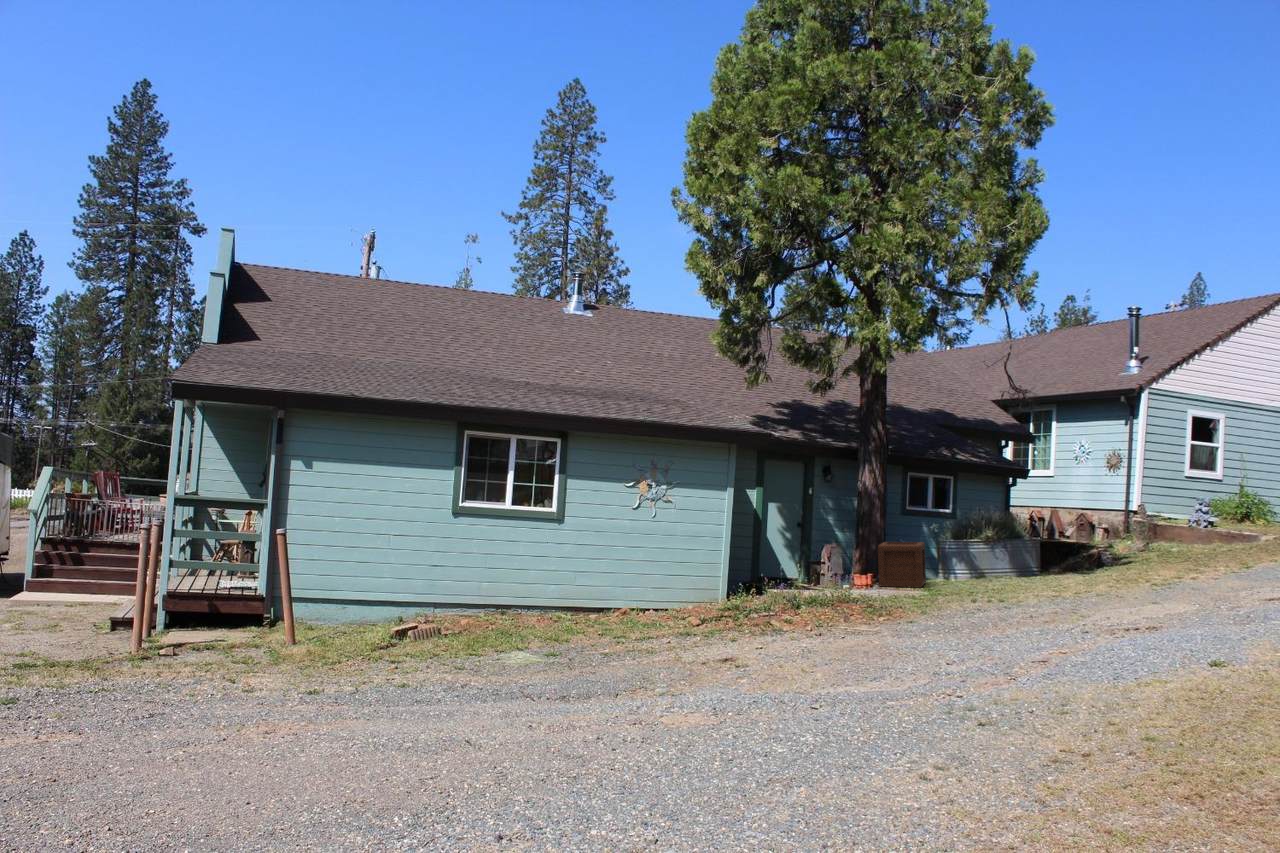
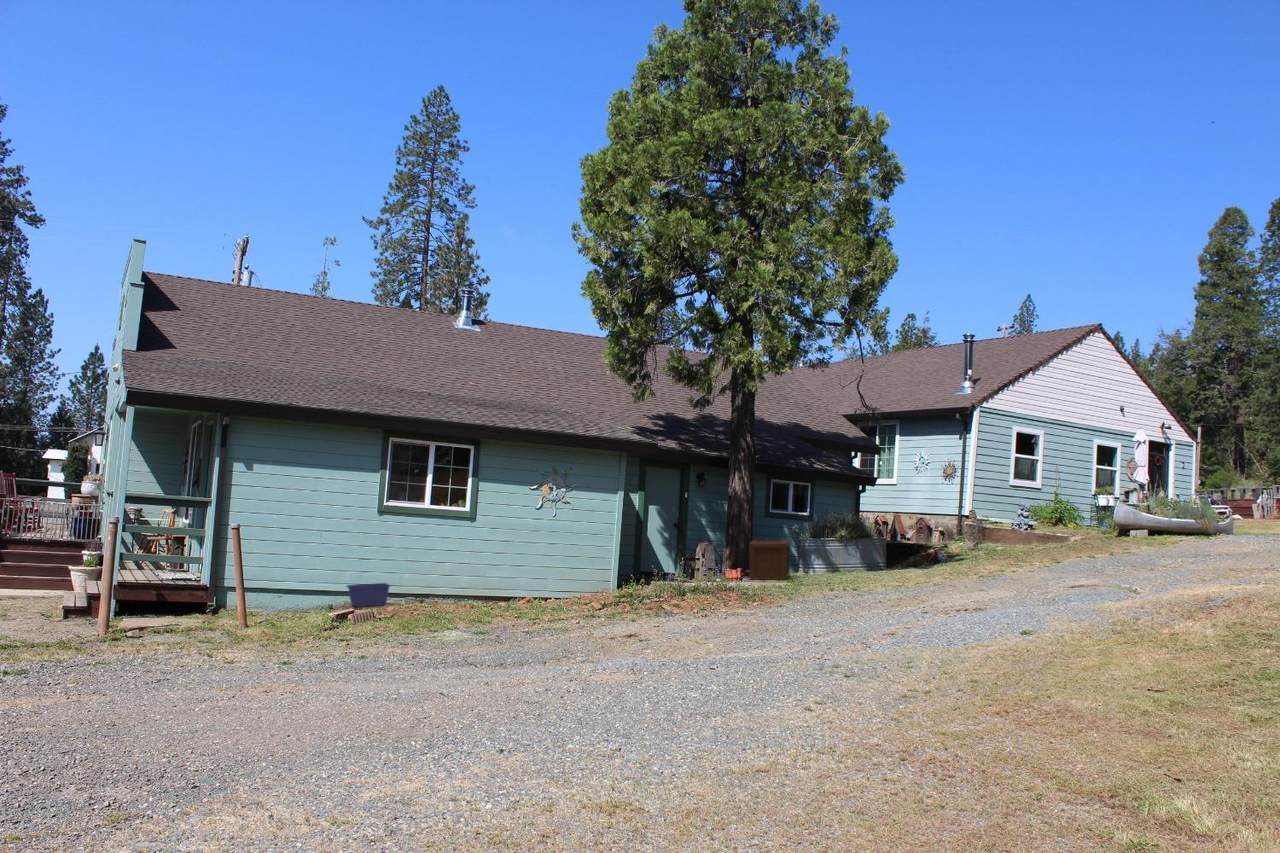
storage bin: none [423,591,470,617] -> present [347,583,391,607]

